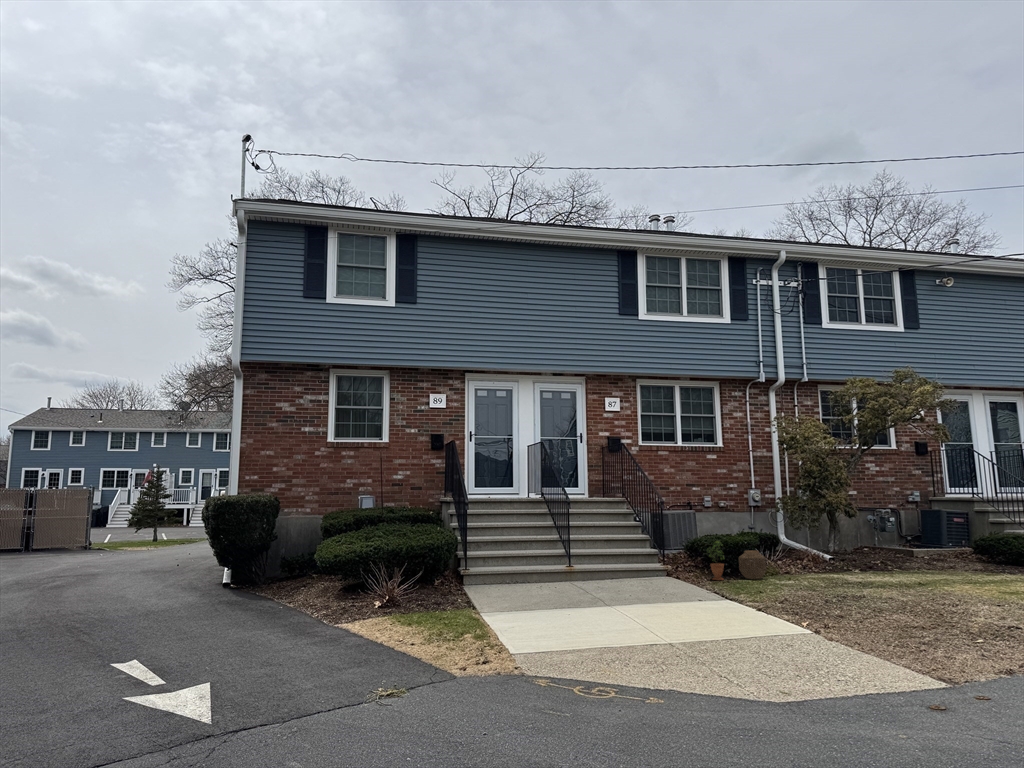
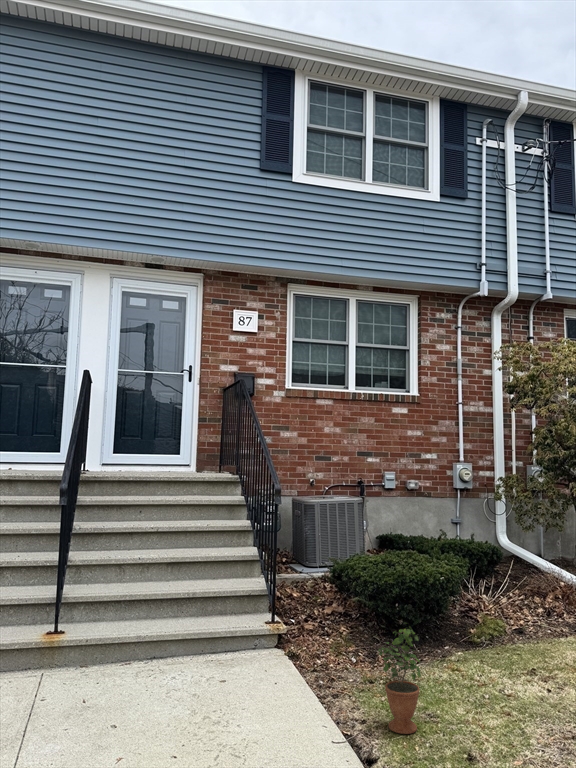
woven basket: present [739,551,766,579] -> none [453,641,518,720]

